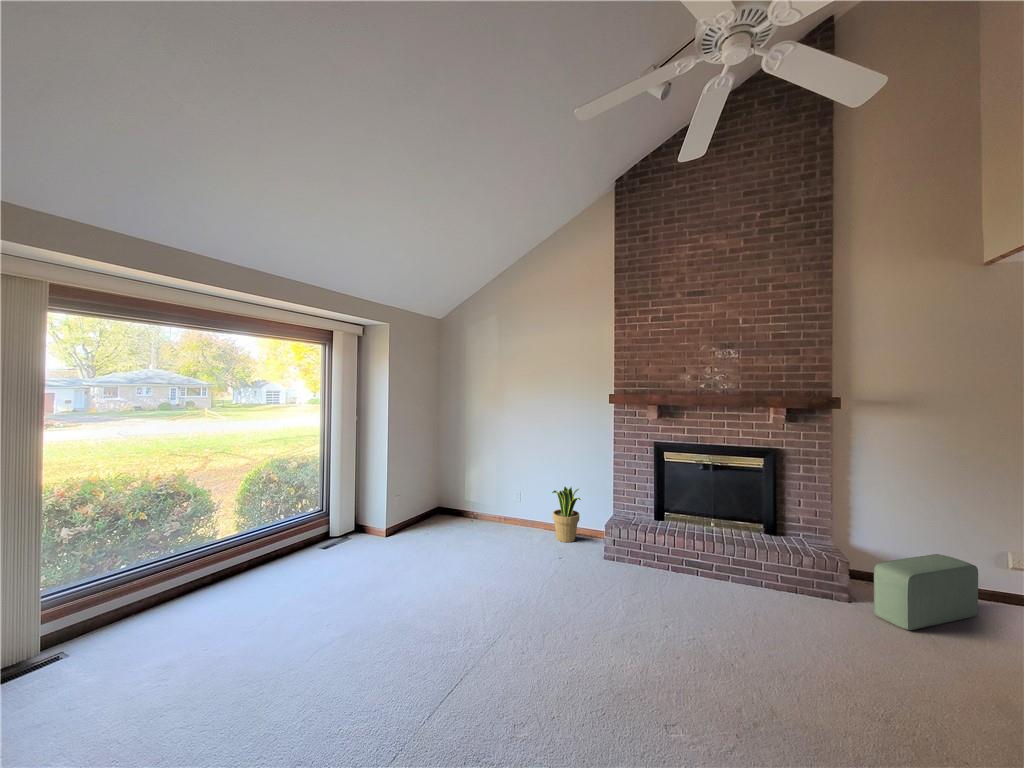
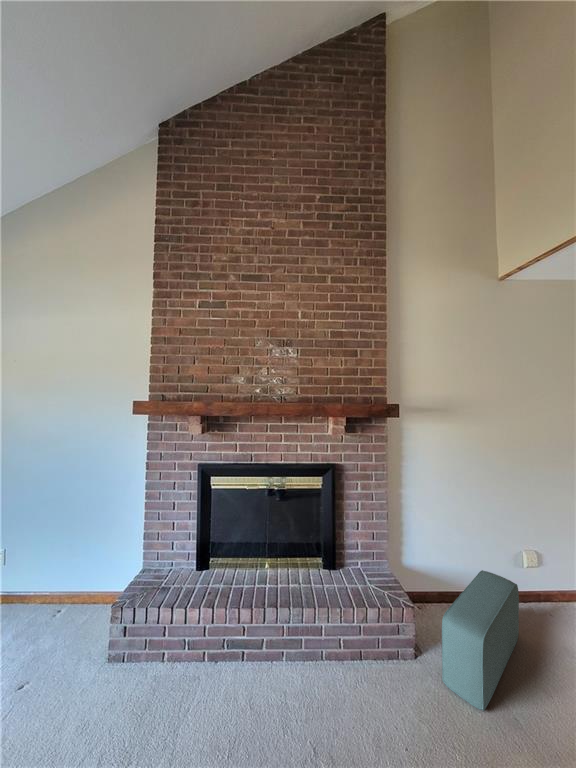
potted plant: present [552,487,581,542] -> none [42,535,102,628]

